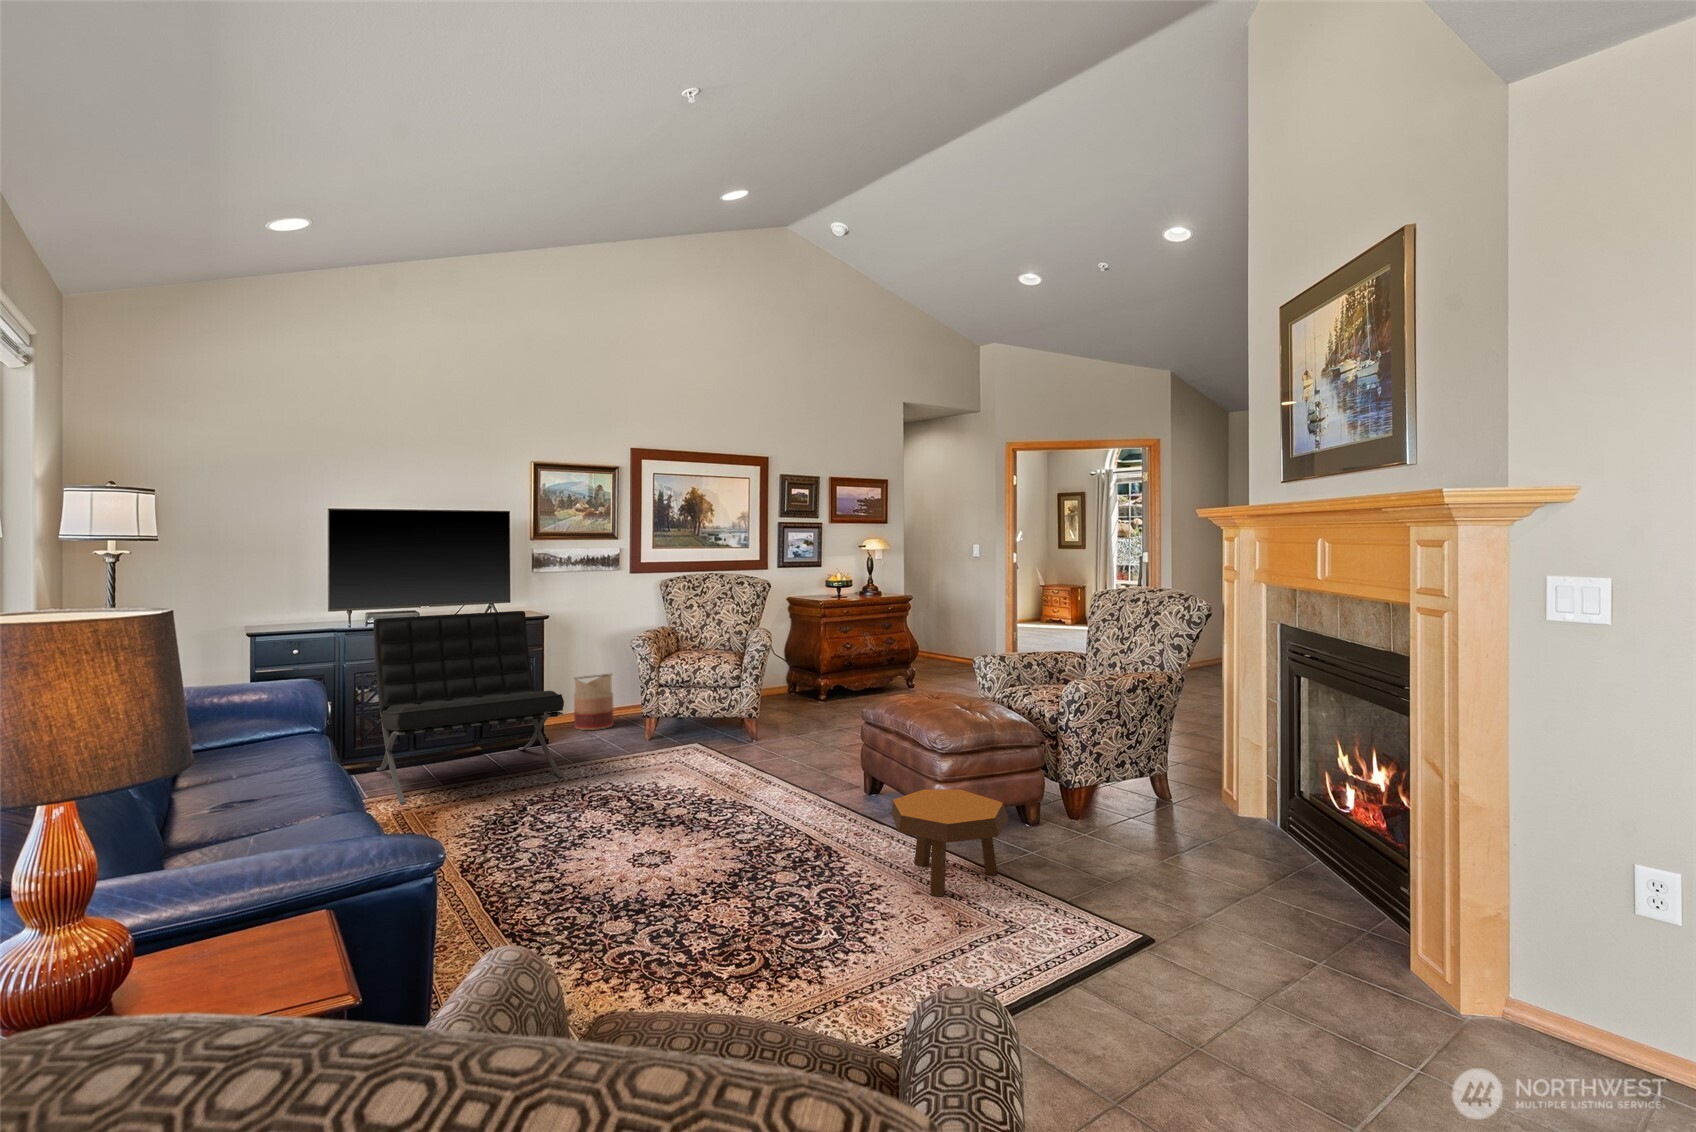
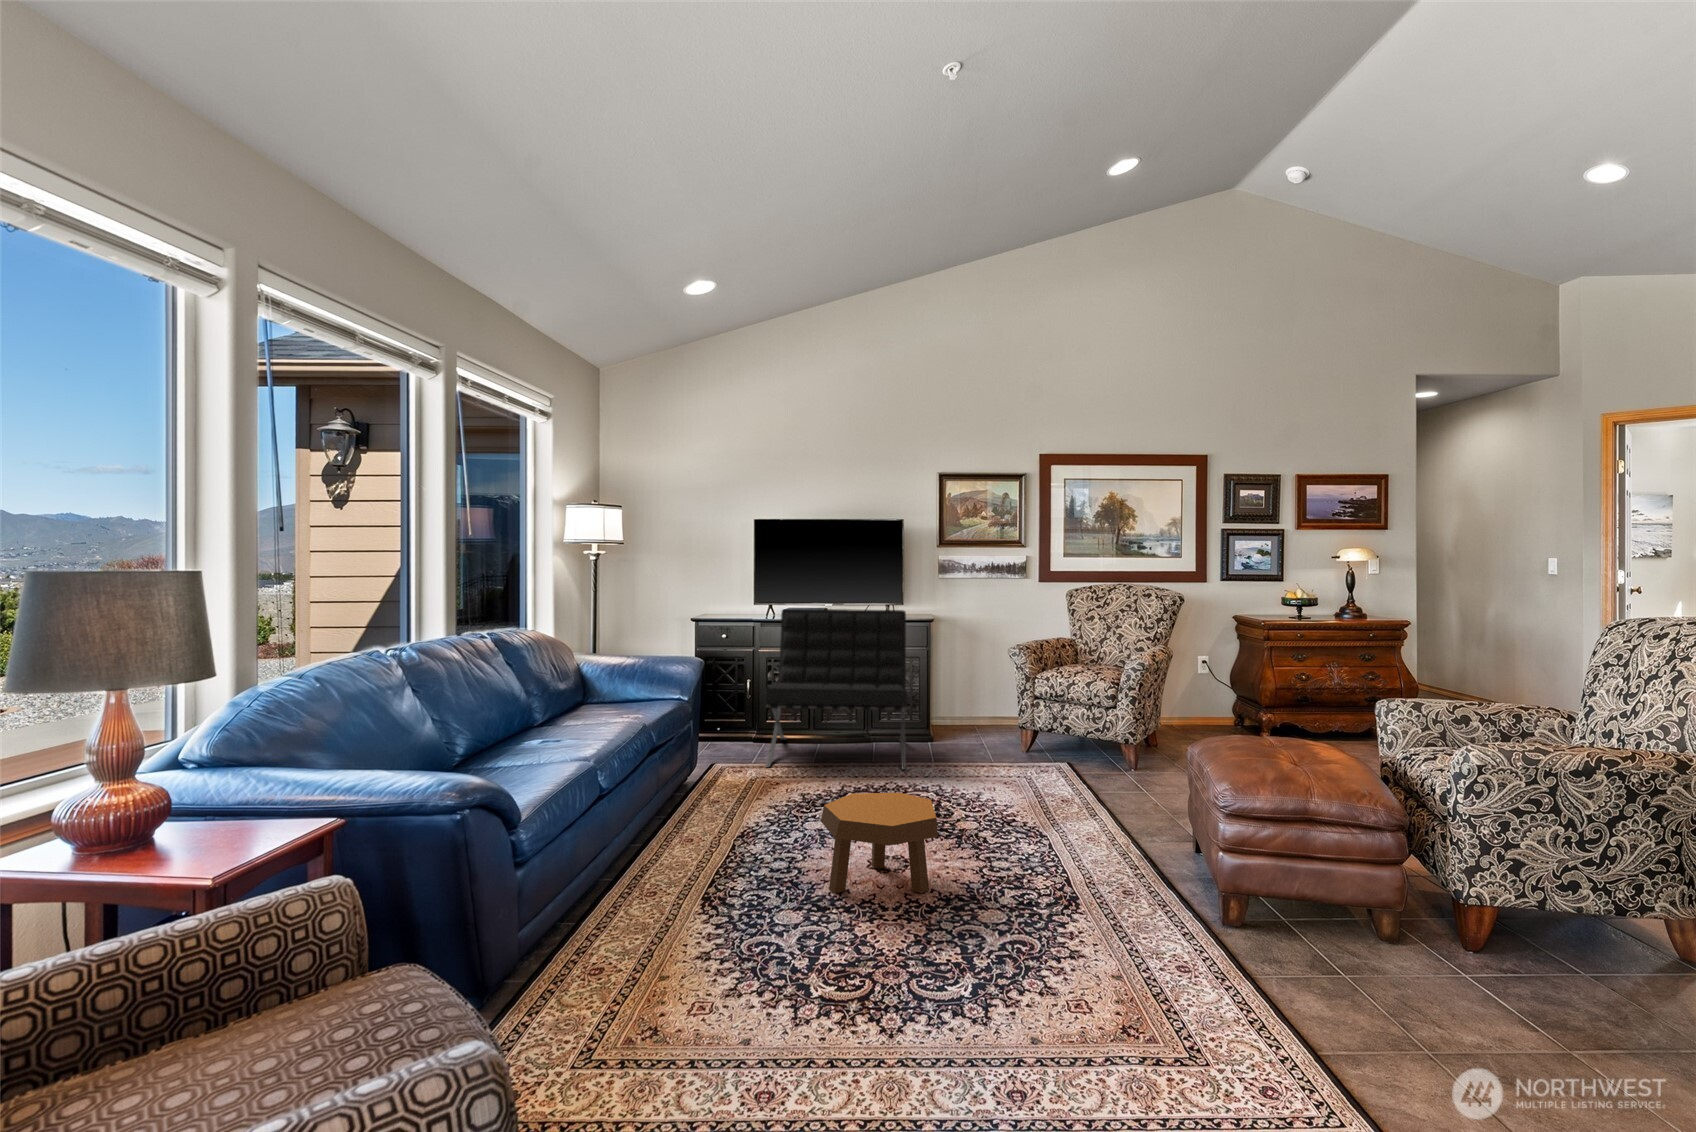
basket: present [574,673,614,730] -> none [967,680,1006,735]
footstool: present [892,789,1009,897] -> present [821,793,938,893]

